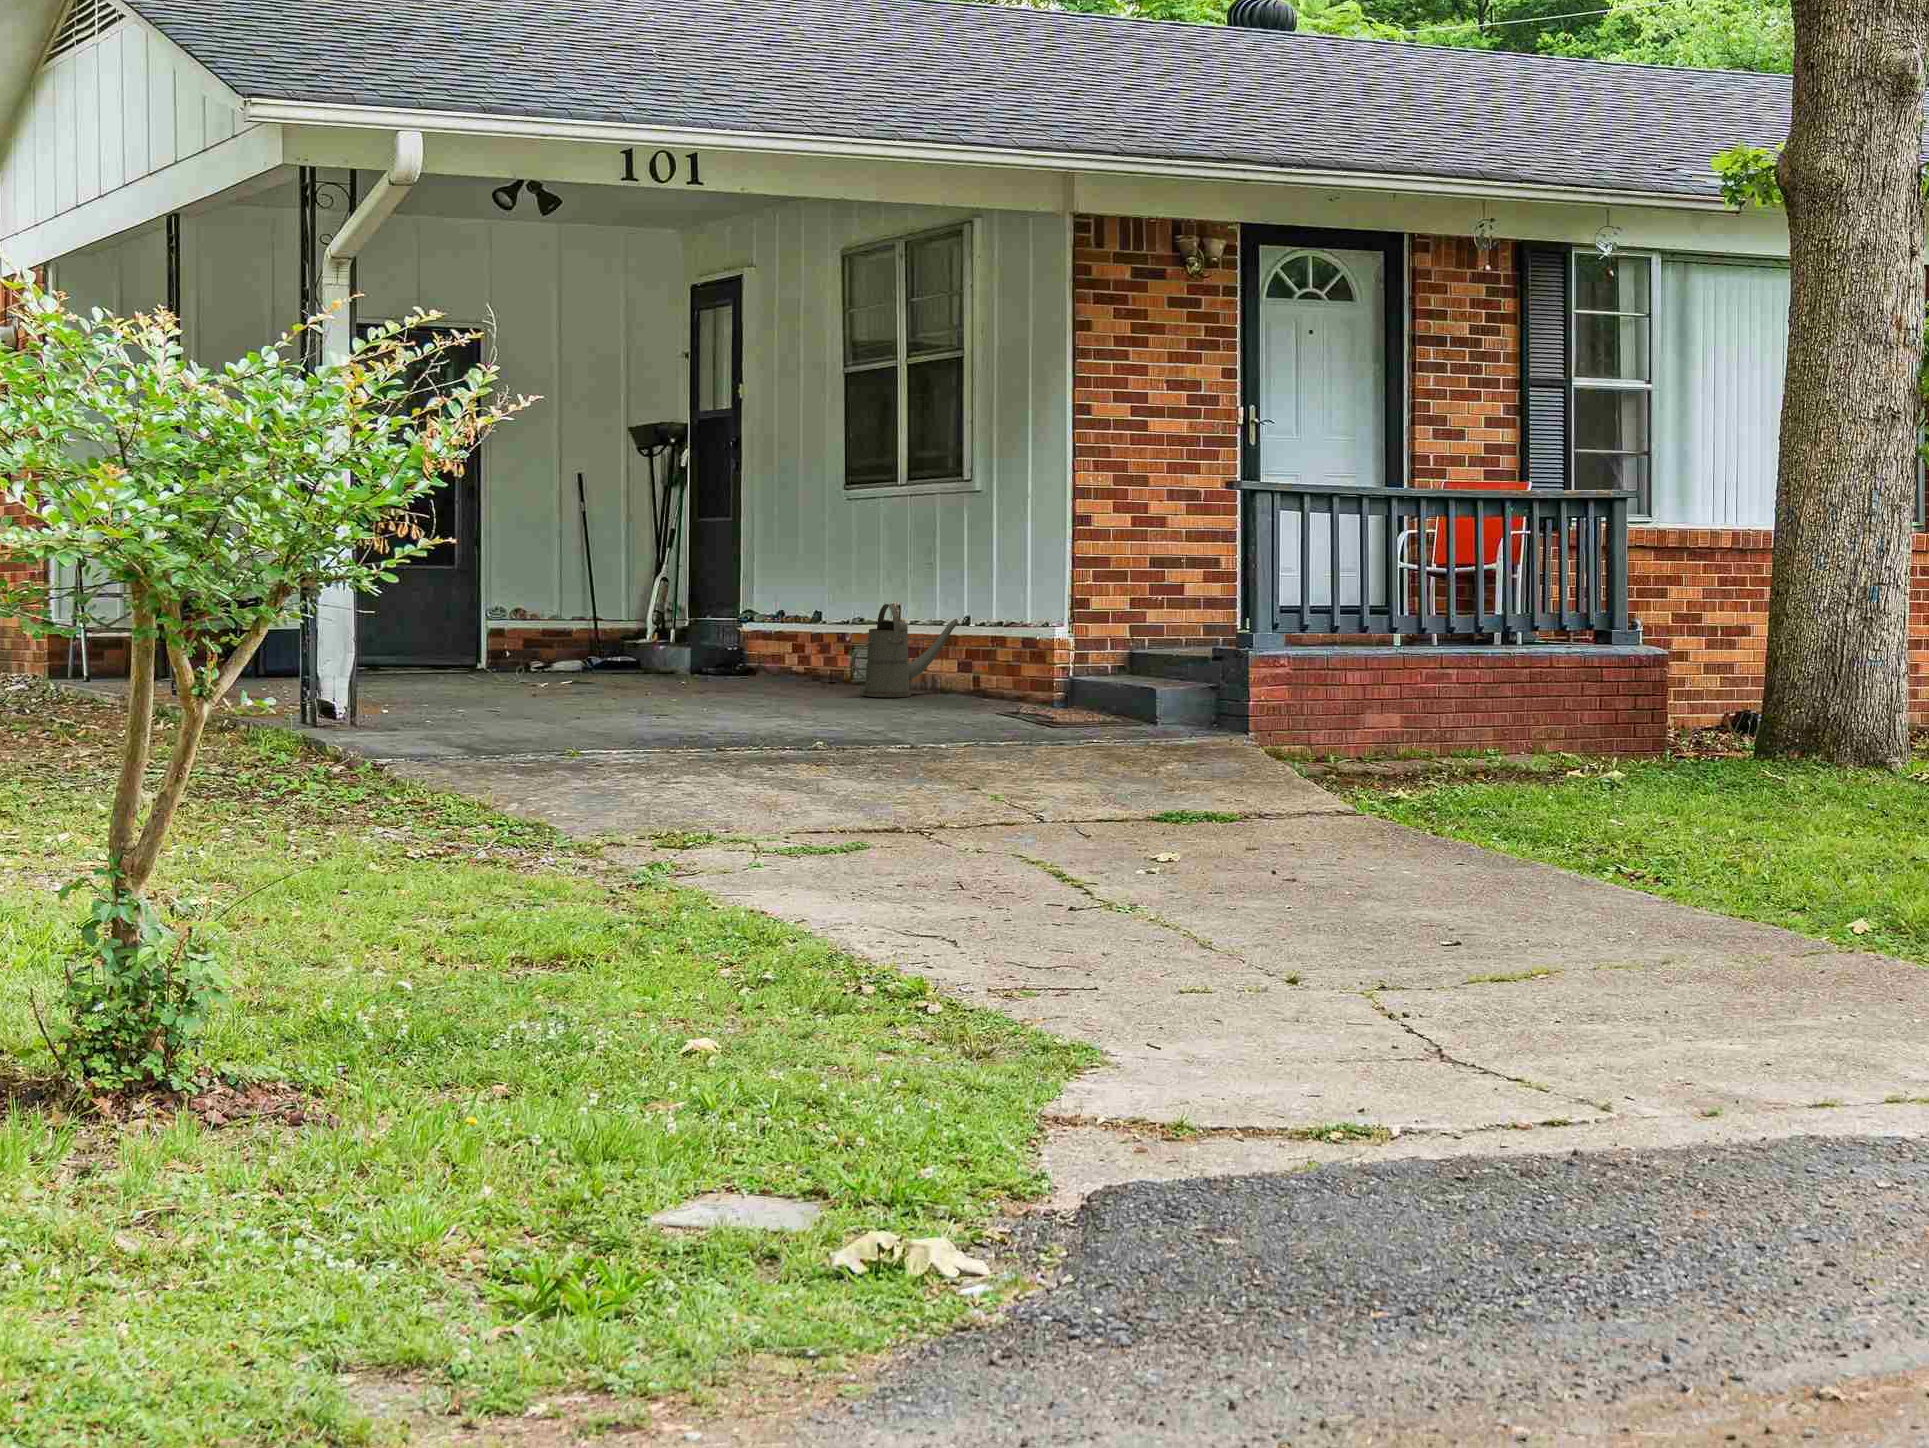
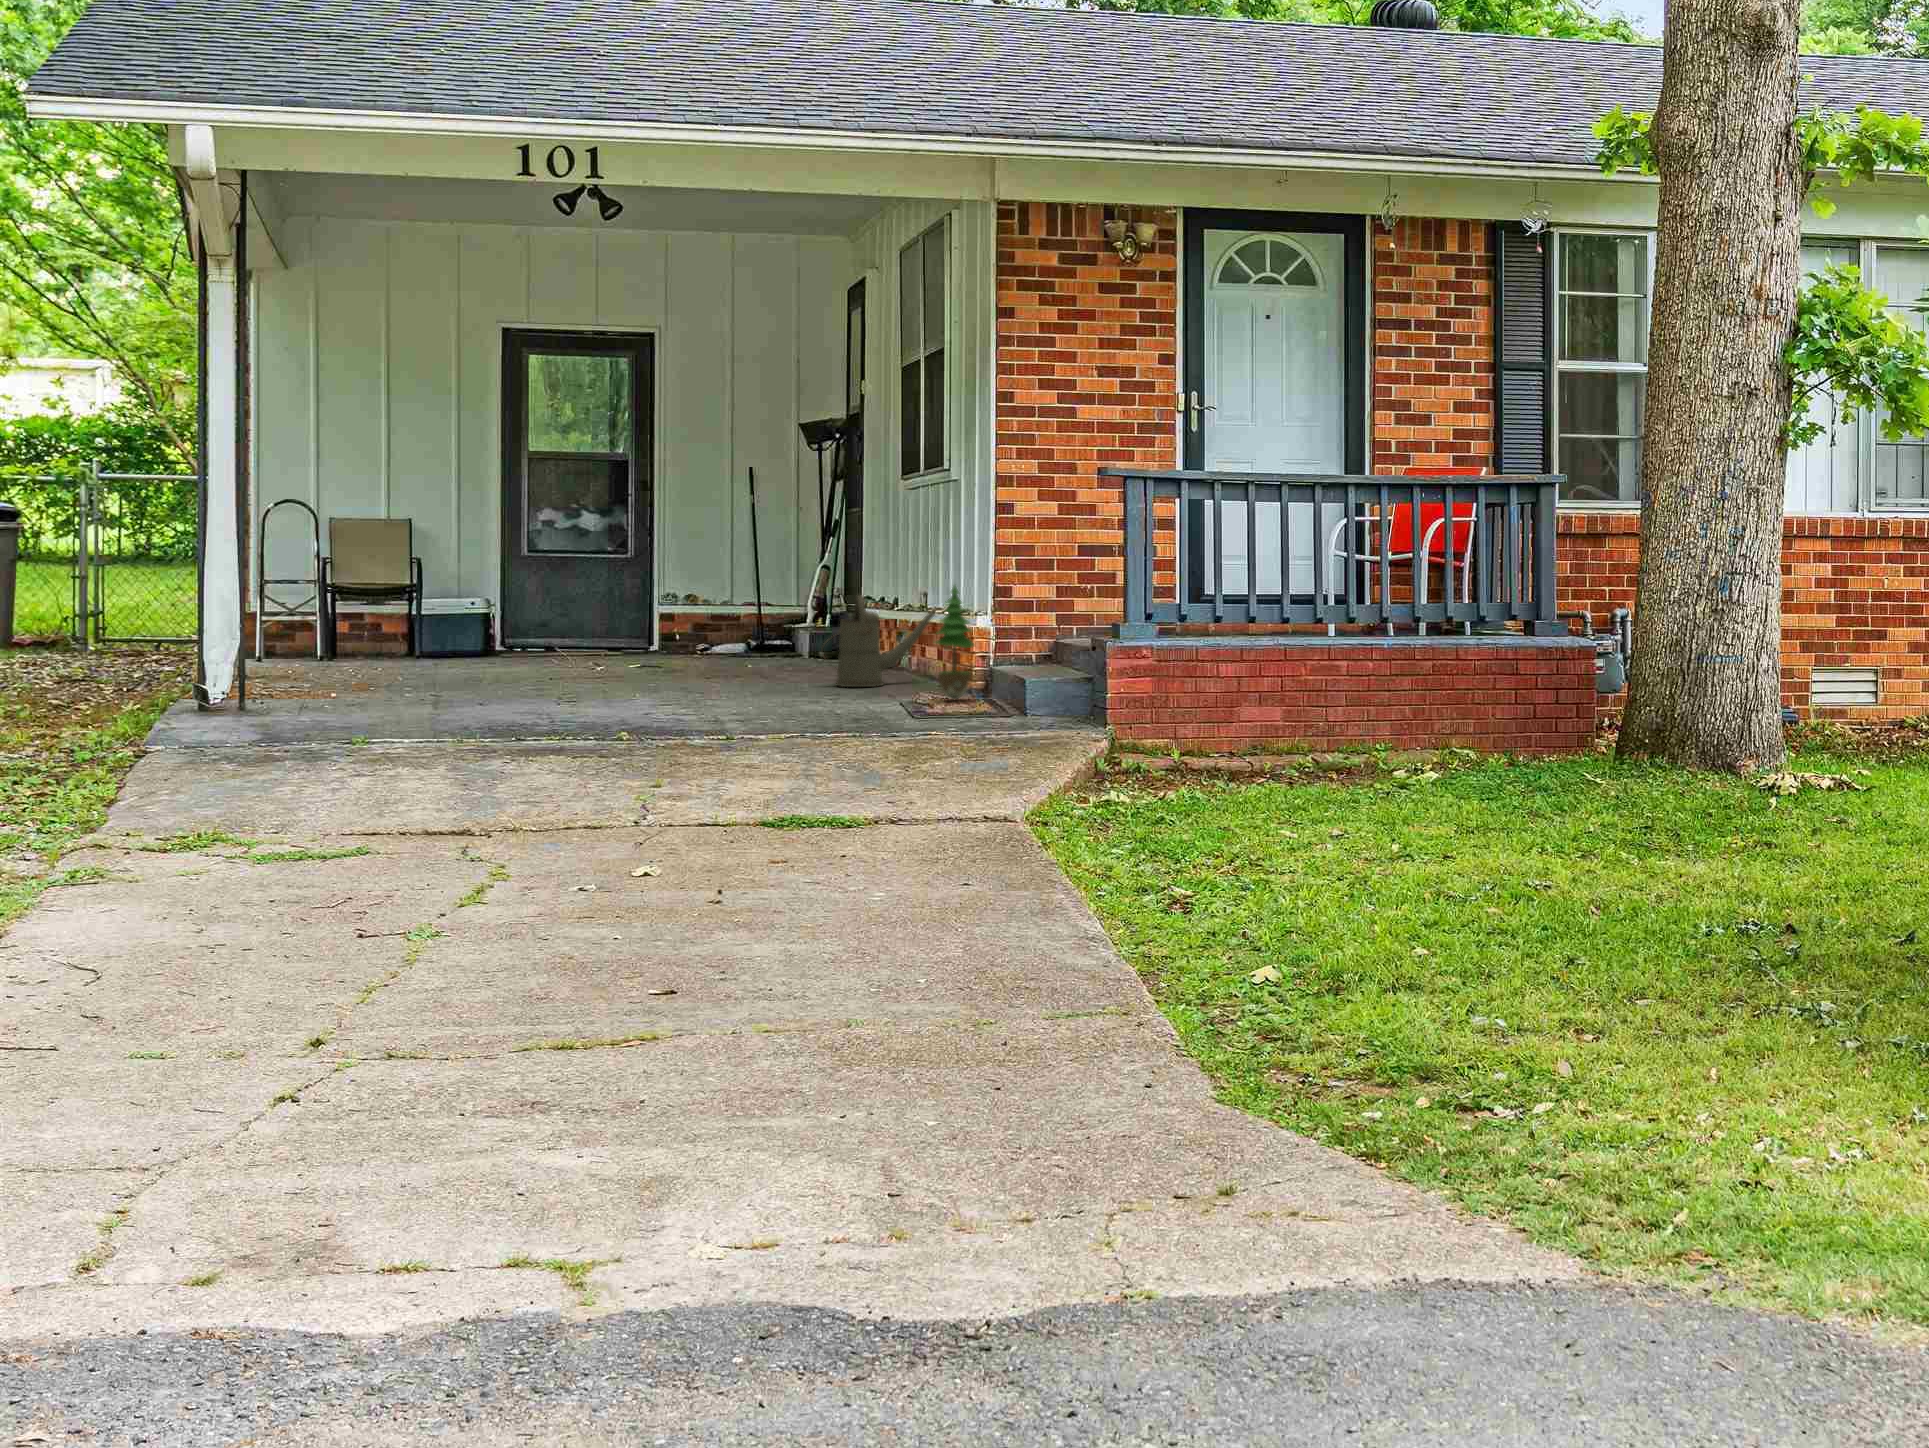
potted tree: none [1002,591,1044,708] -> present [936,586,974,700]

